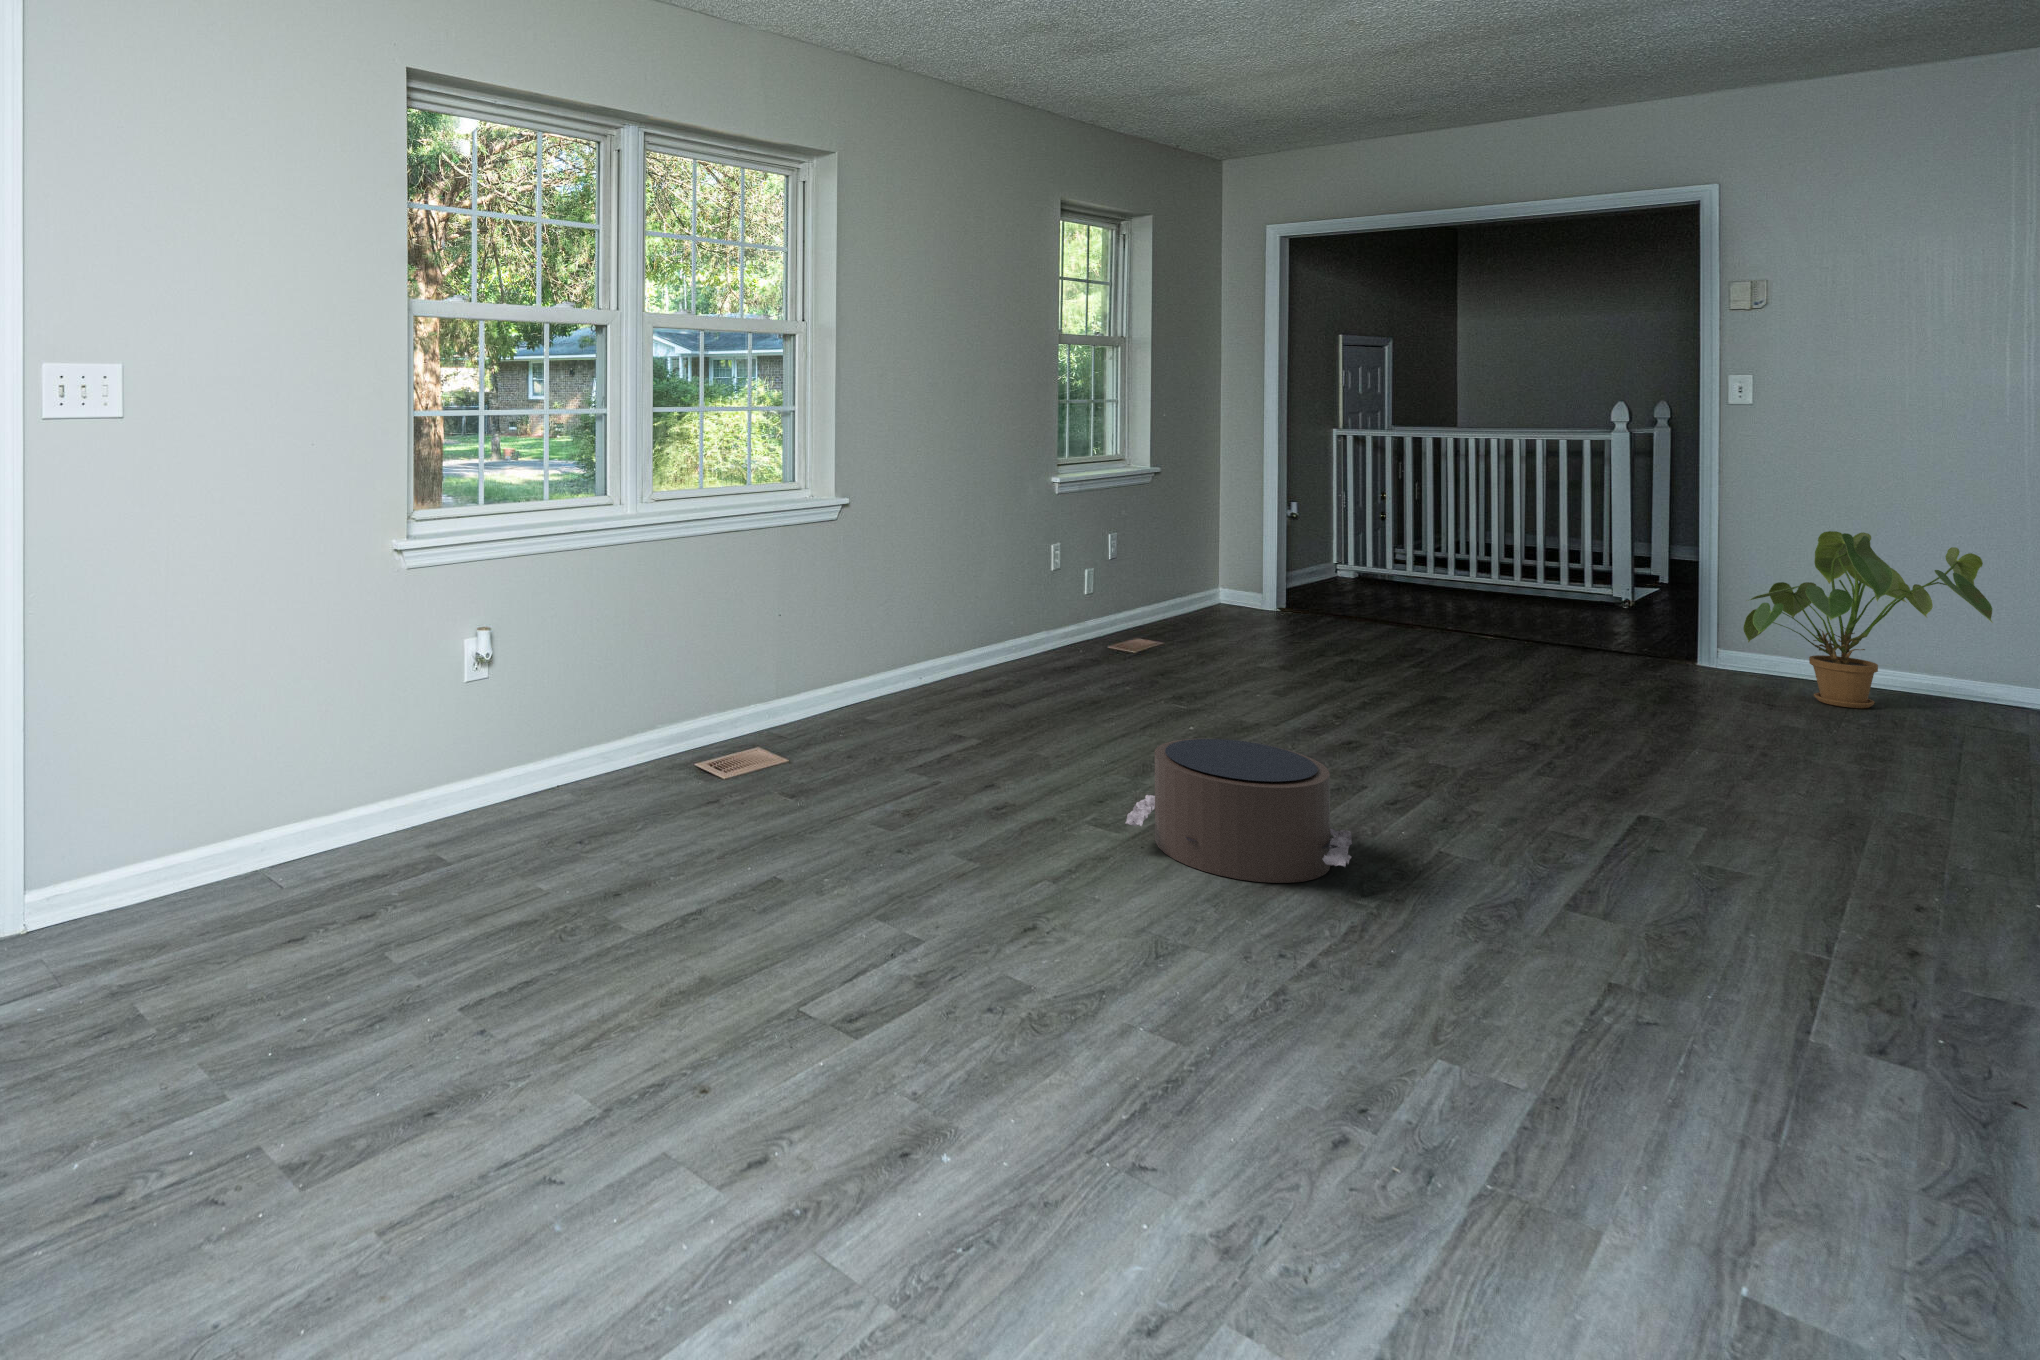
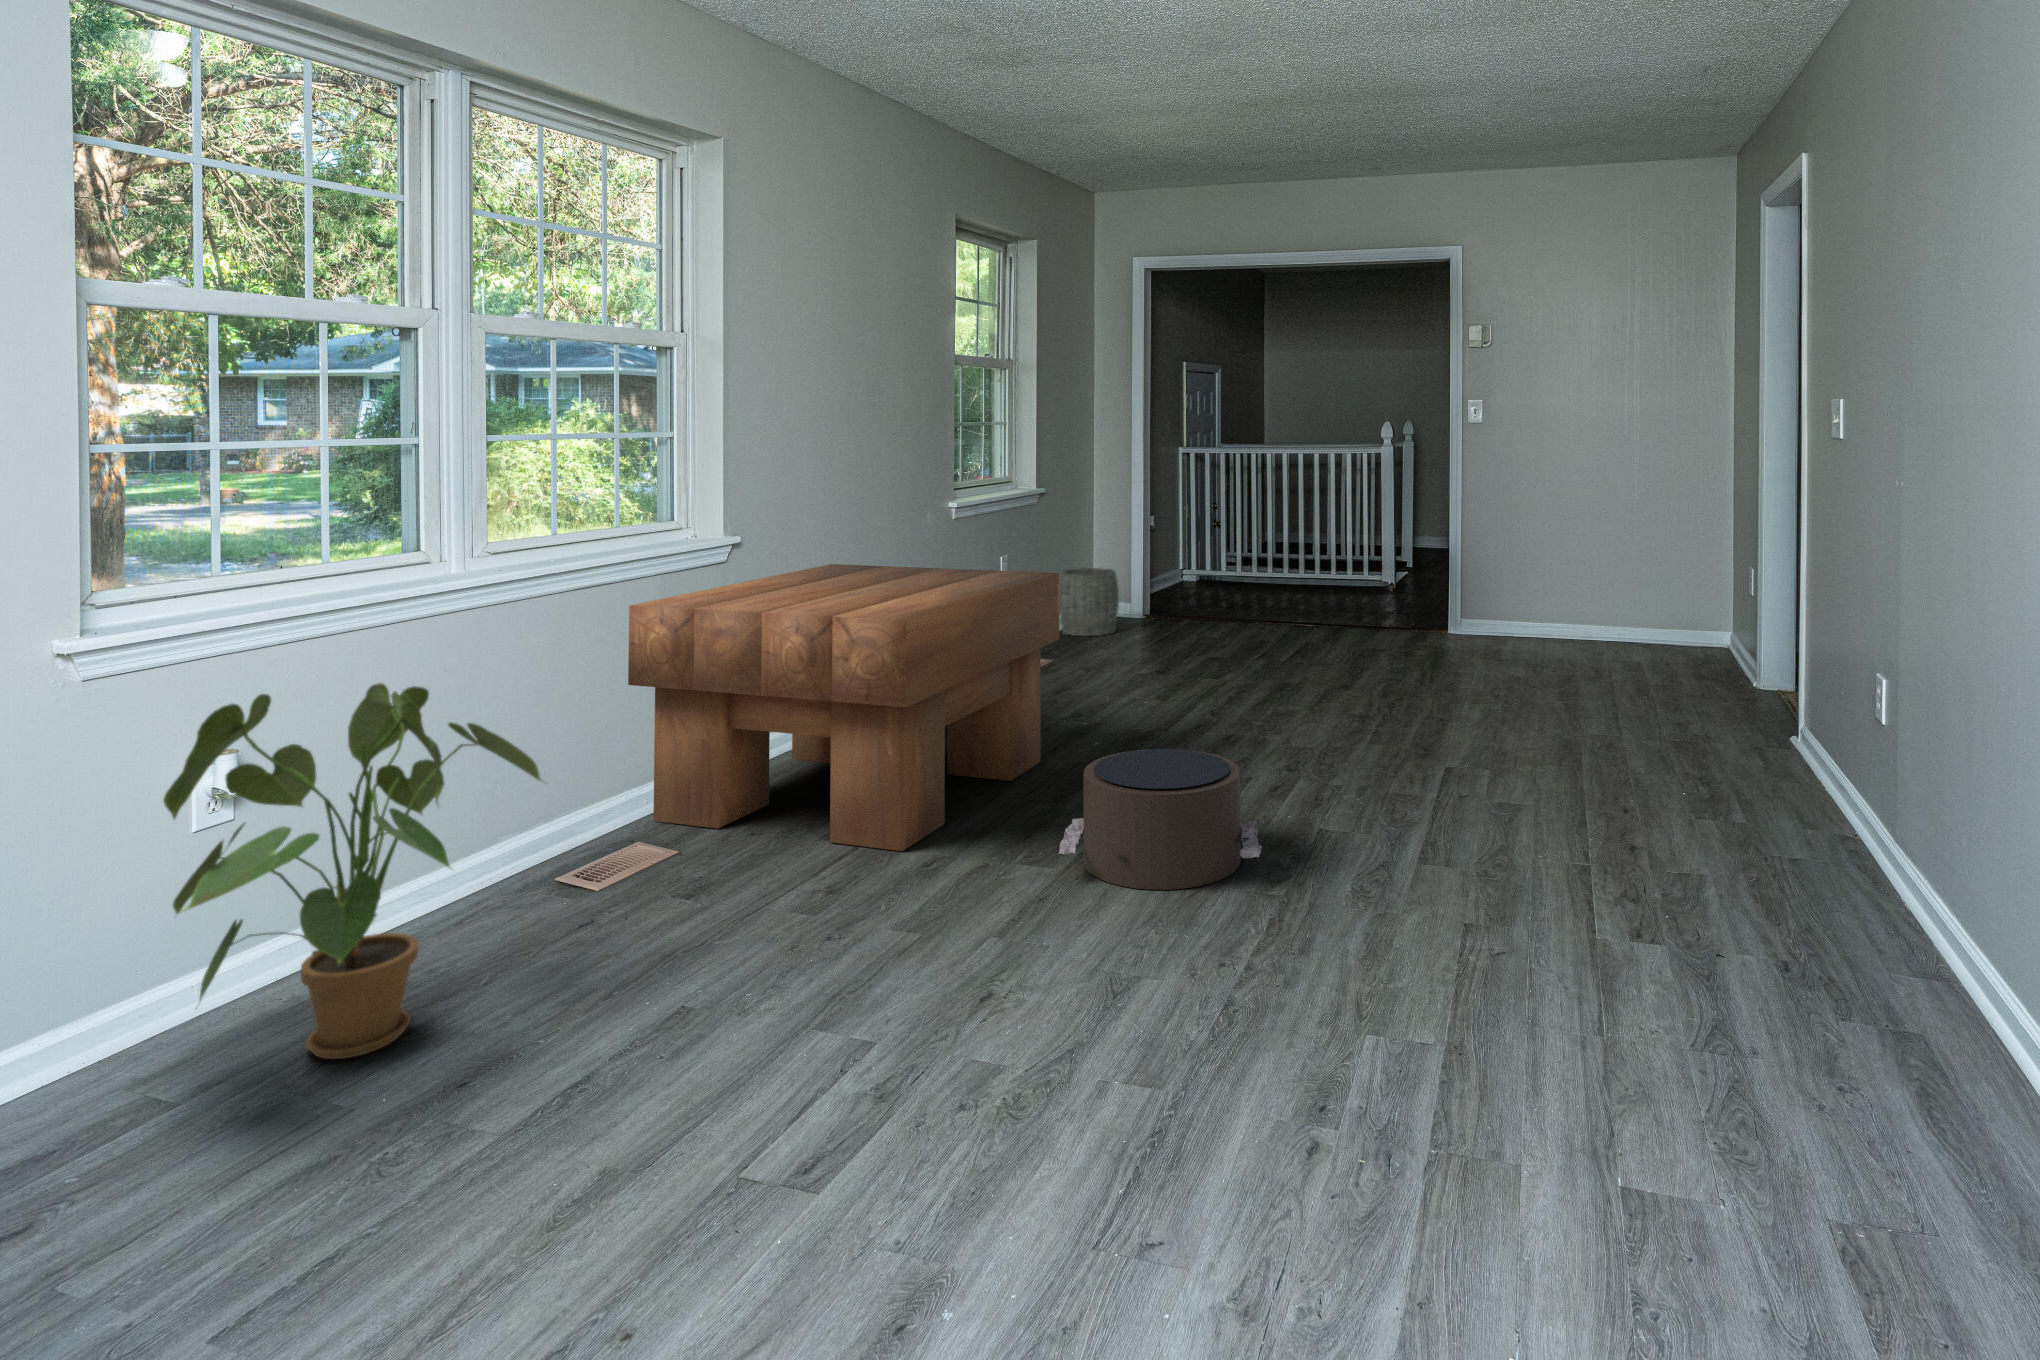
coffee table: none [756,531,1151,796] -> present [628,564,1059,851]
house plant: present [1743,531,1993,708] -> present [163,683,546,1059]
woven basket: none [1178,553,1246,625] -> present [1059,568,1119,636]

